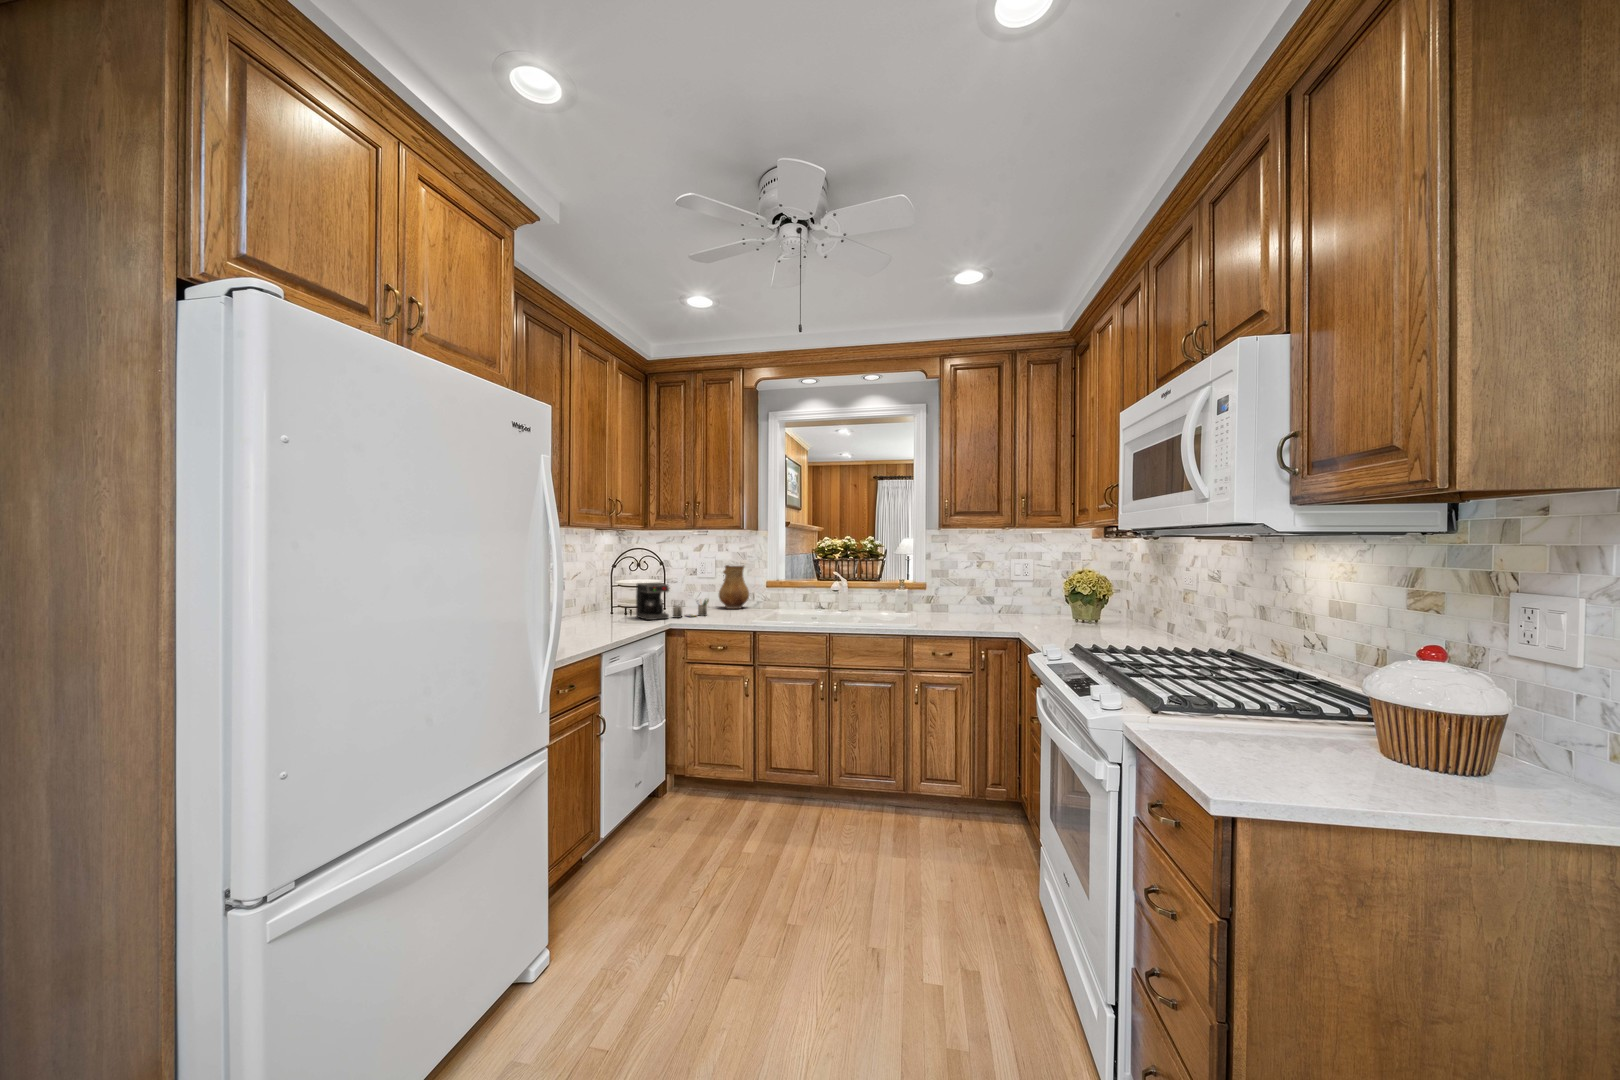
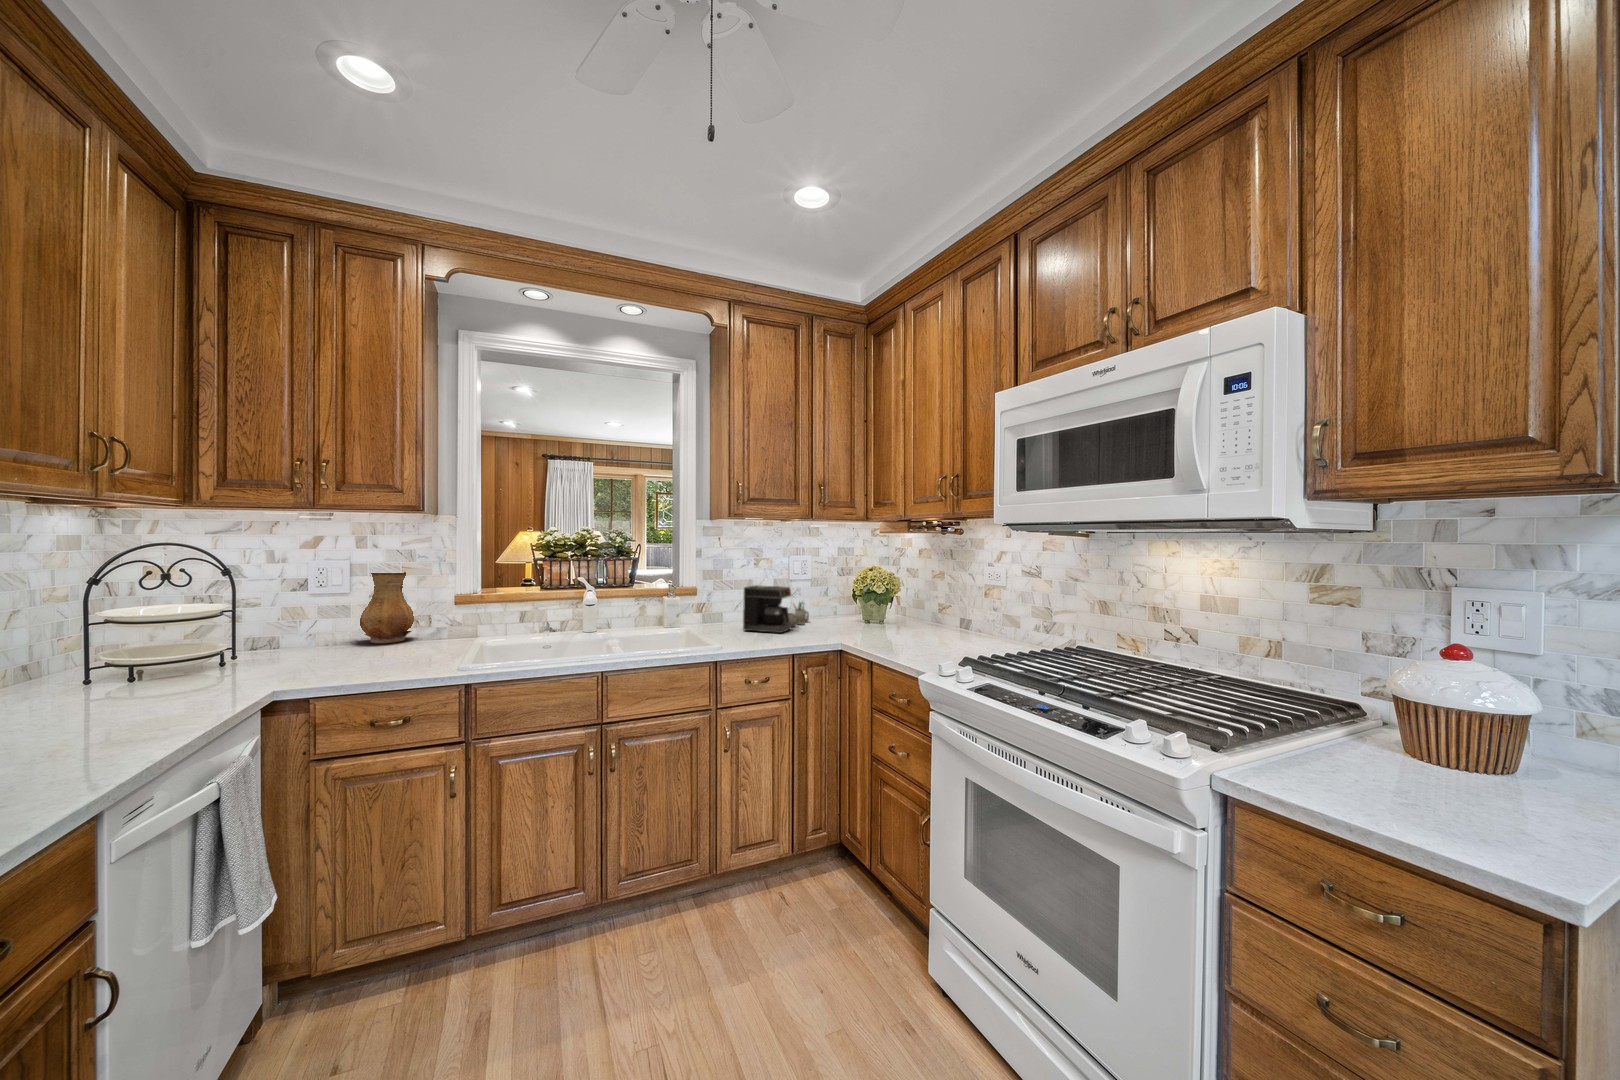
coffee maker: present [636,583,709,620] -> present [743,585,809,633]

